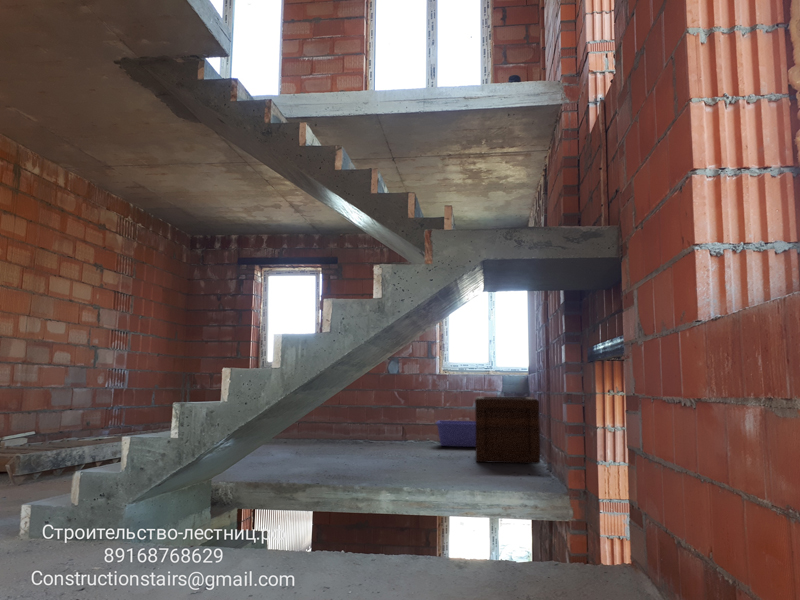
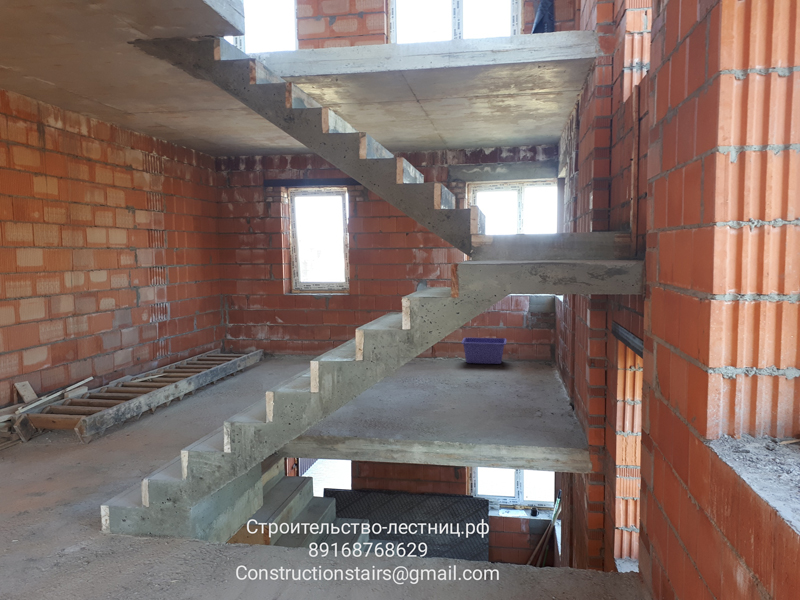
wooden crate: present [475,396,540,464] -> none [500,325,562,393]

